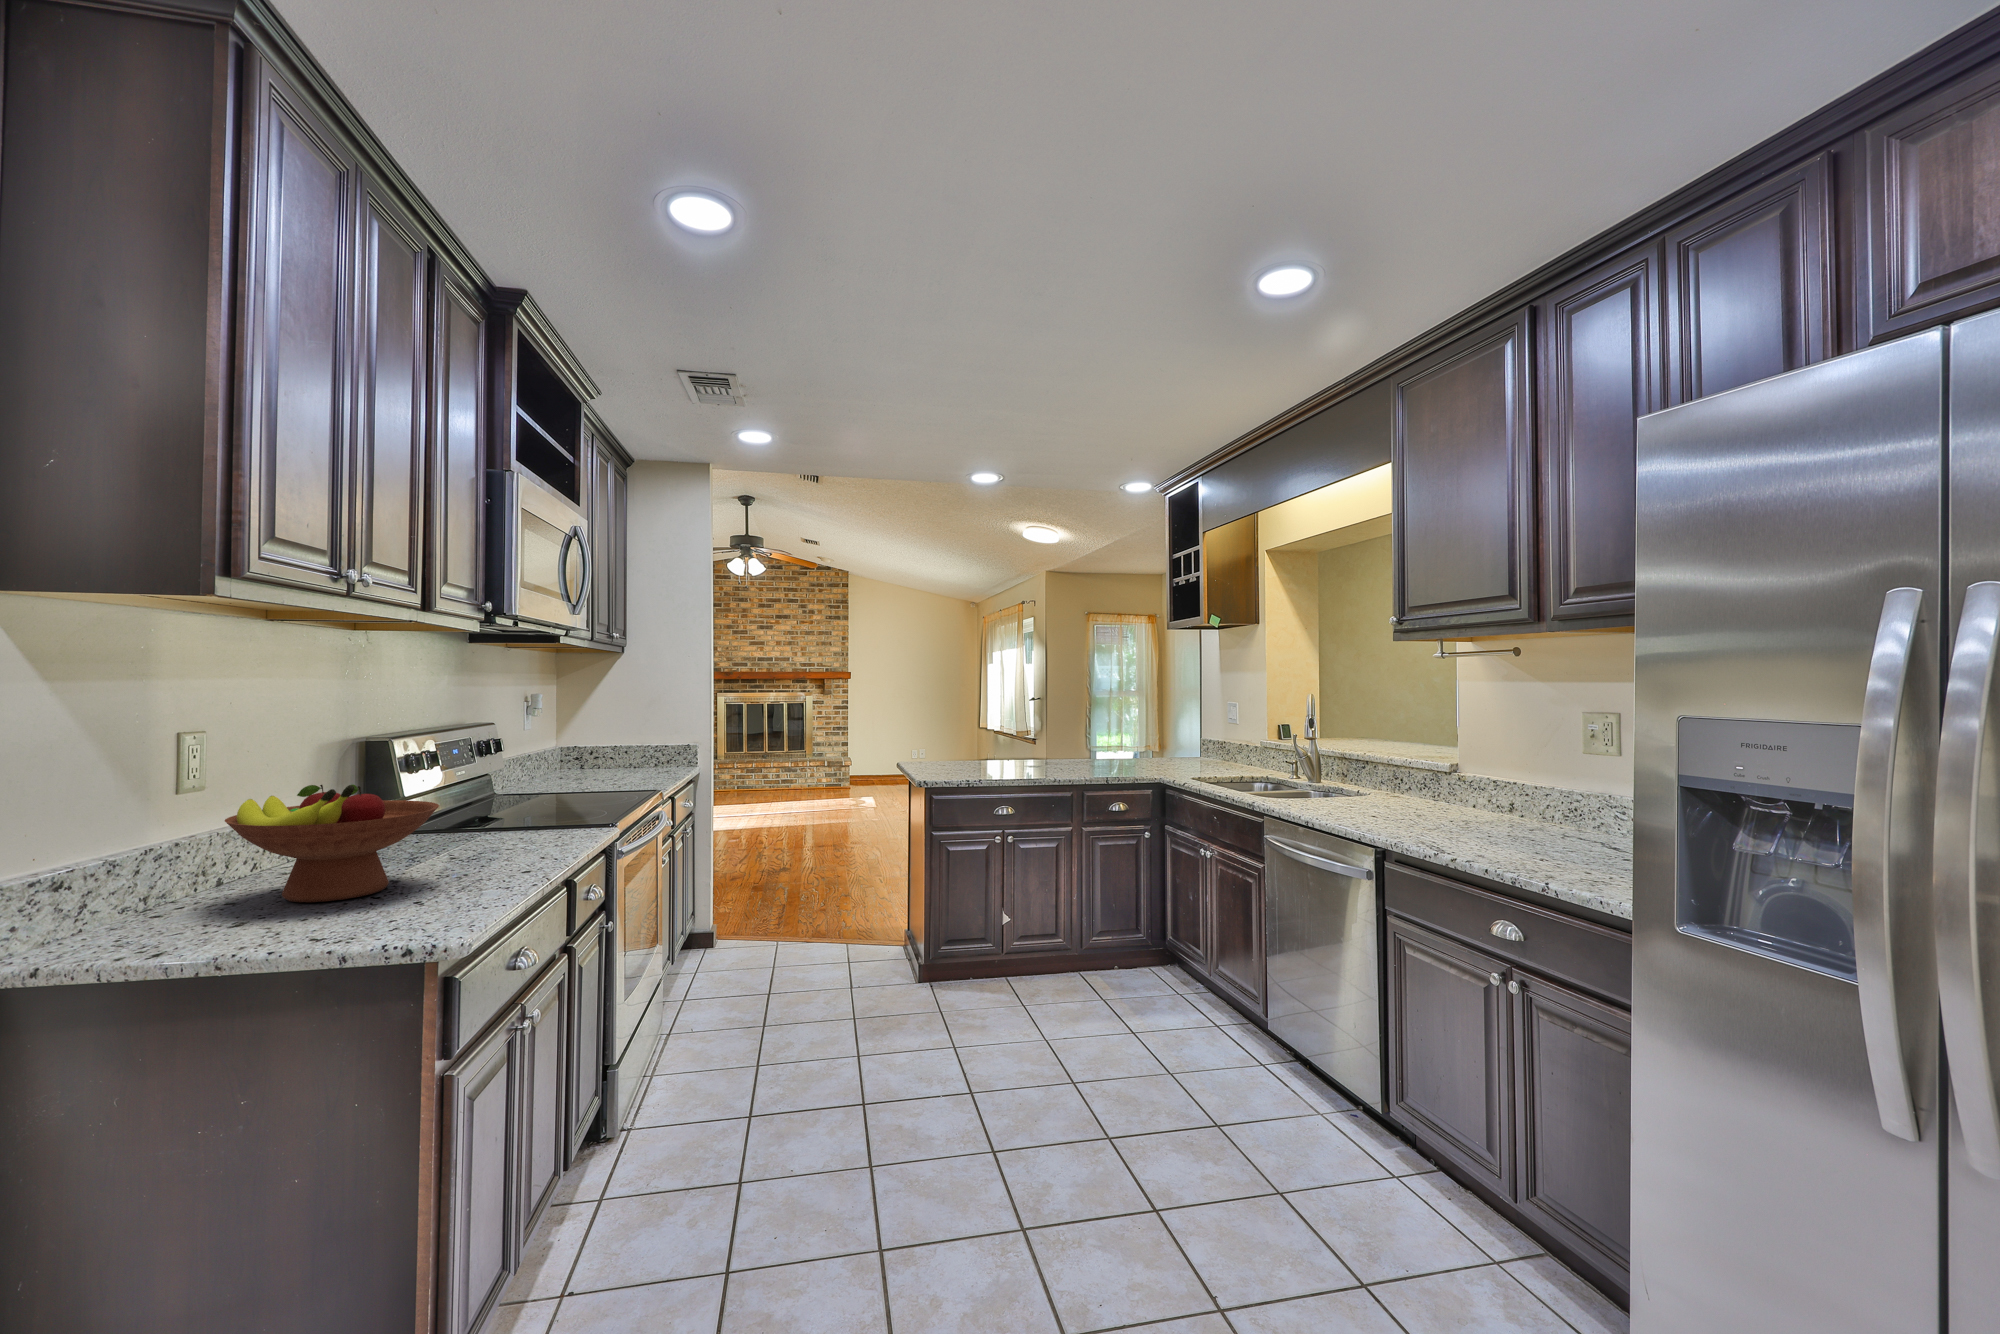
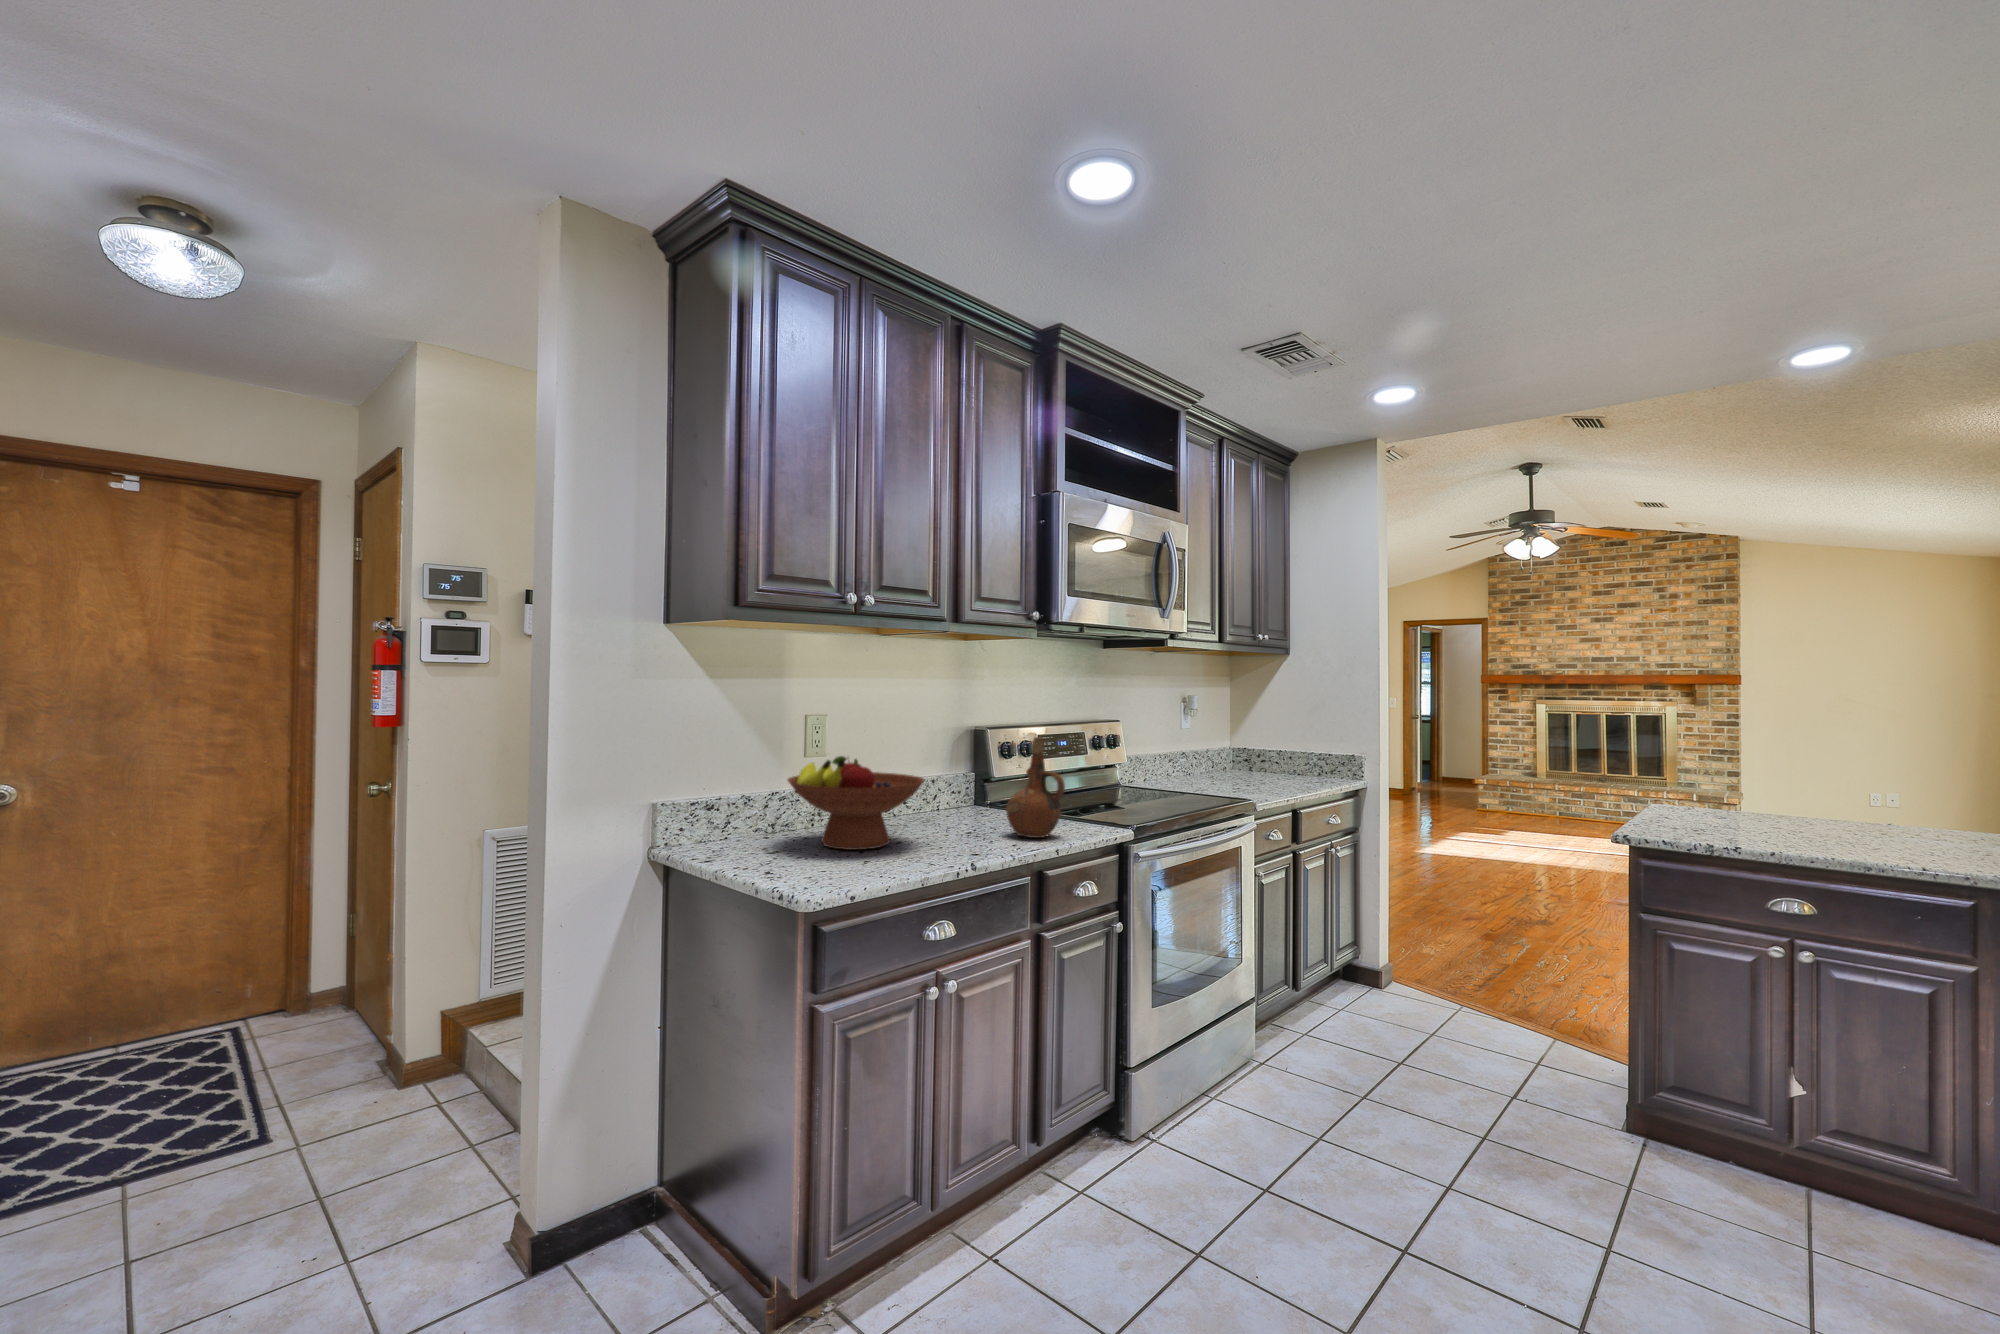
ceramic pitcher: none [494,744,563,851] -> present [1006,737,1065,838]

